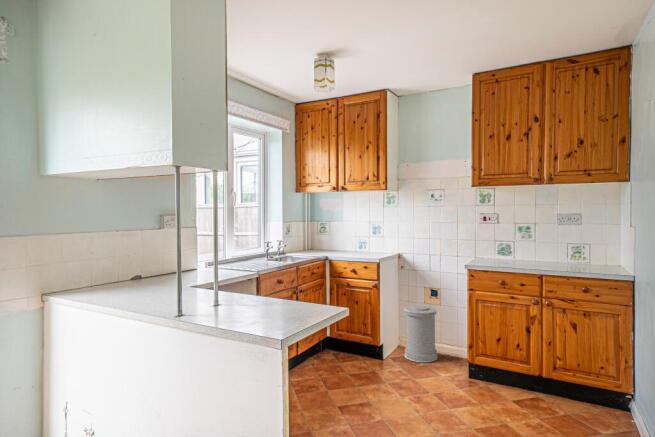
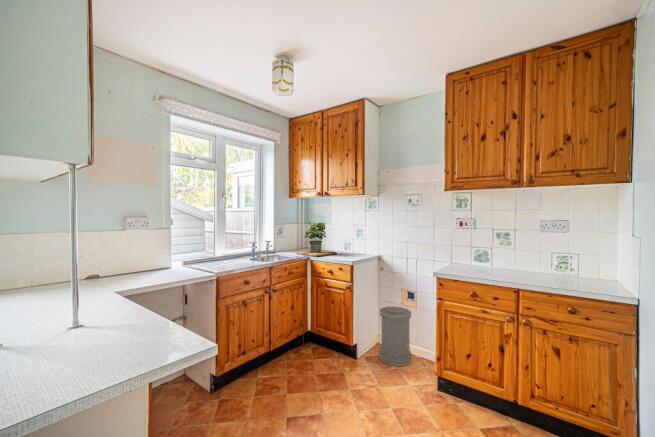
potted plant: none [311,218,354,256] -> present [297,221,337,257]

